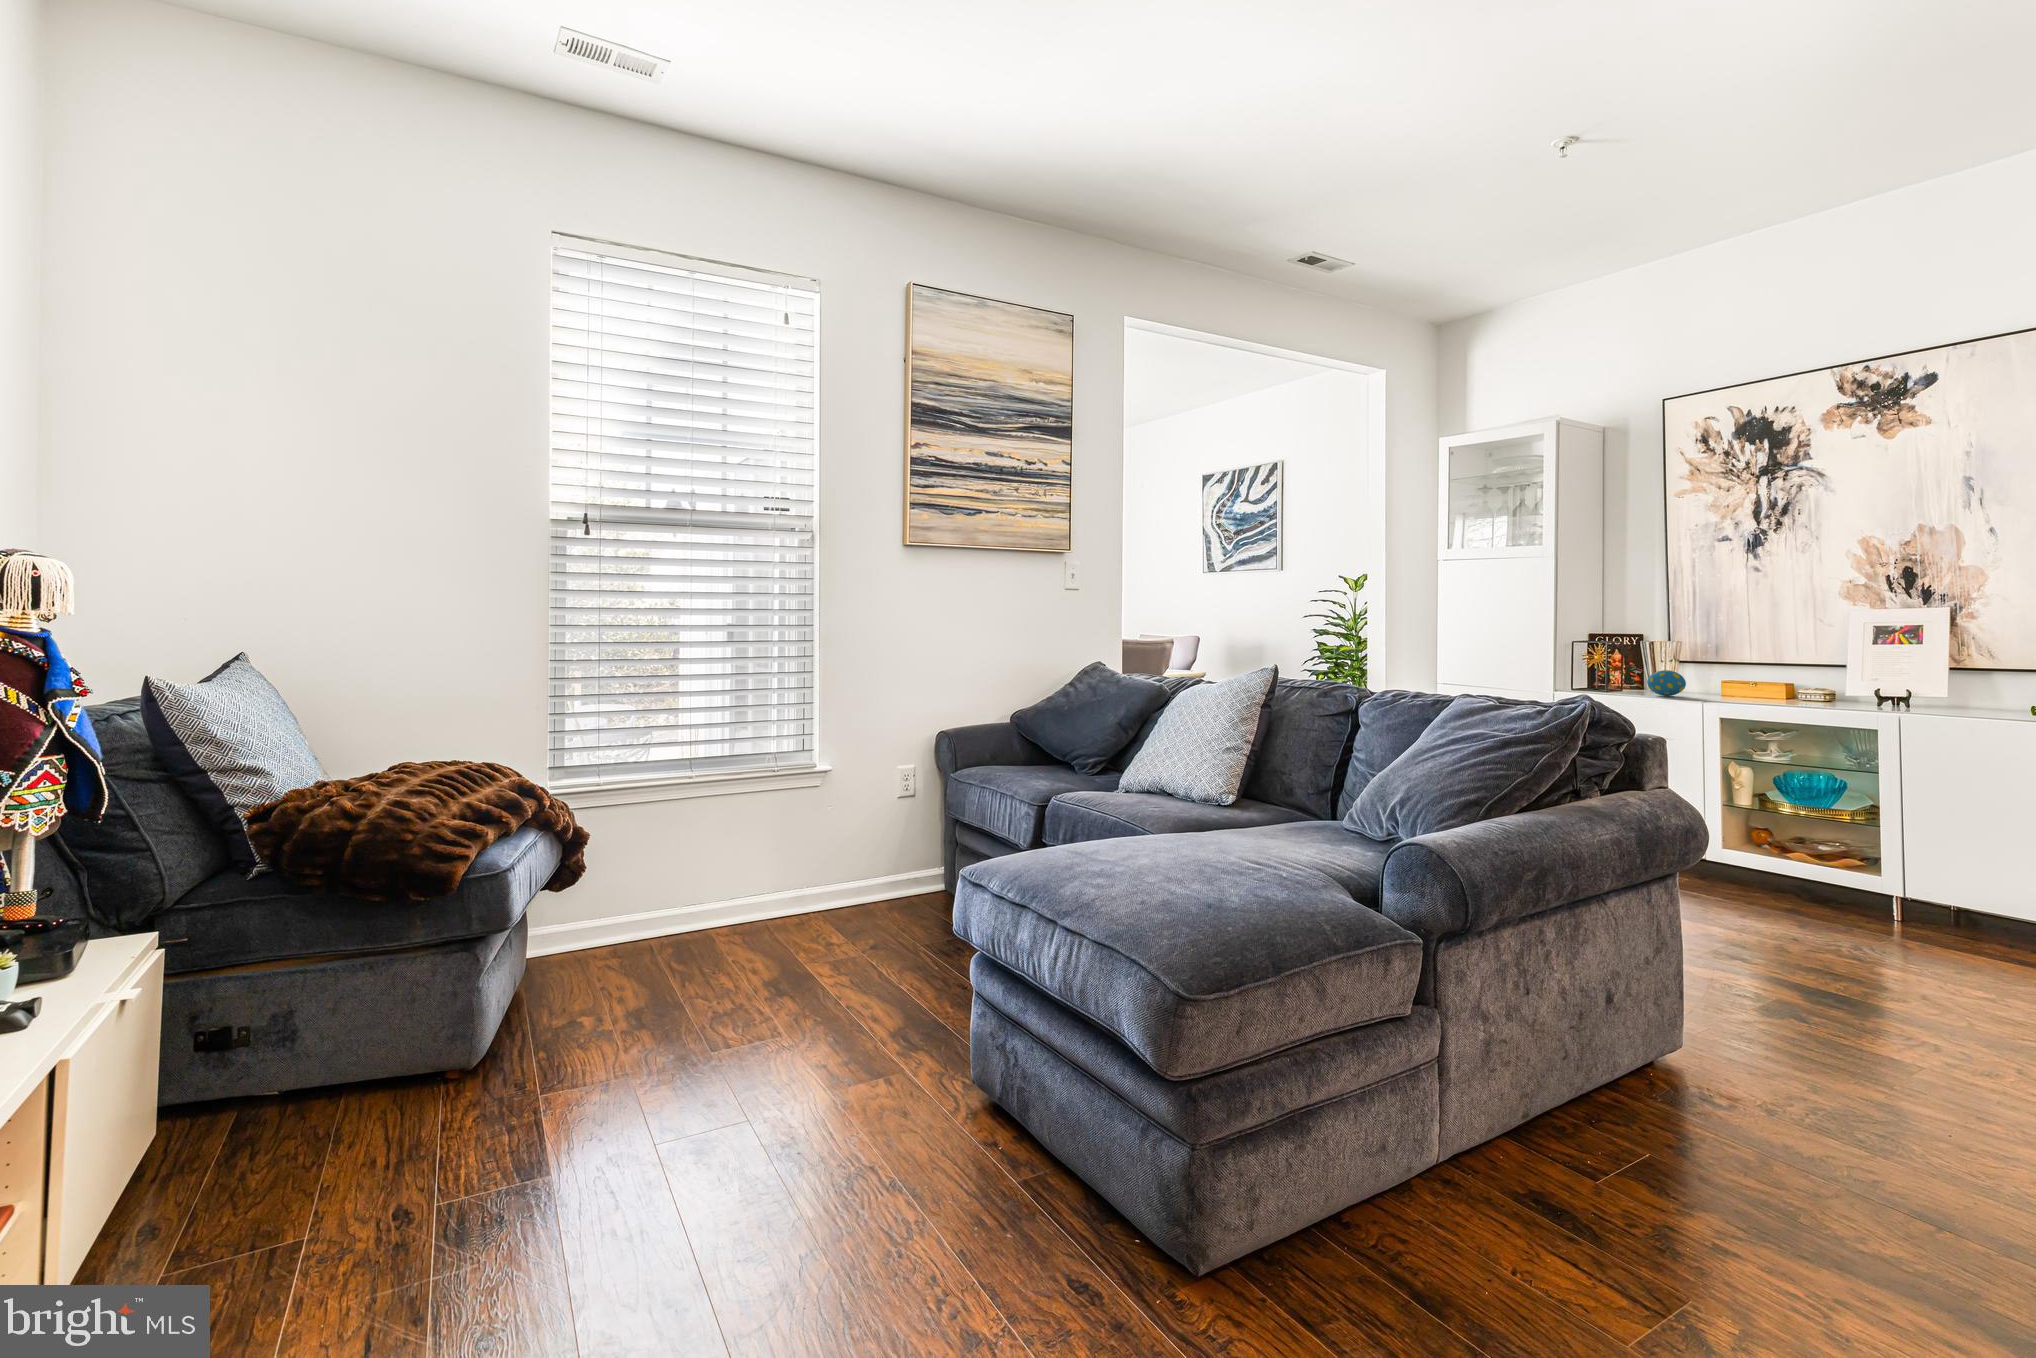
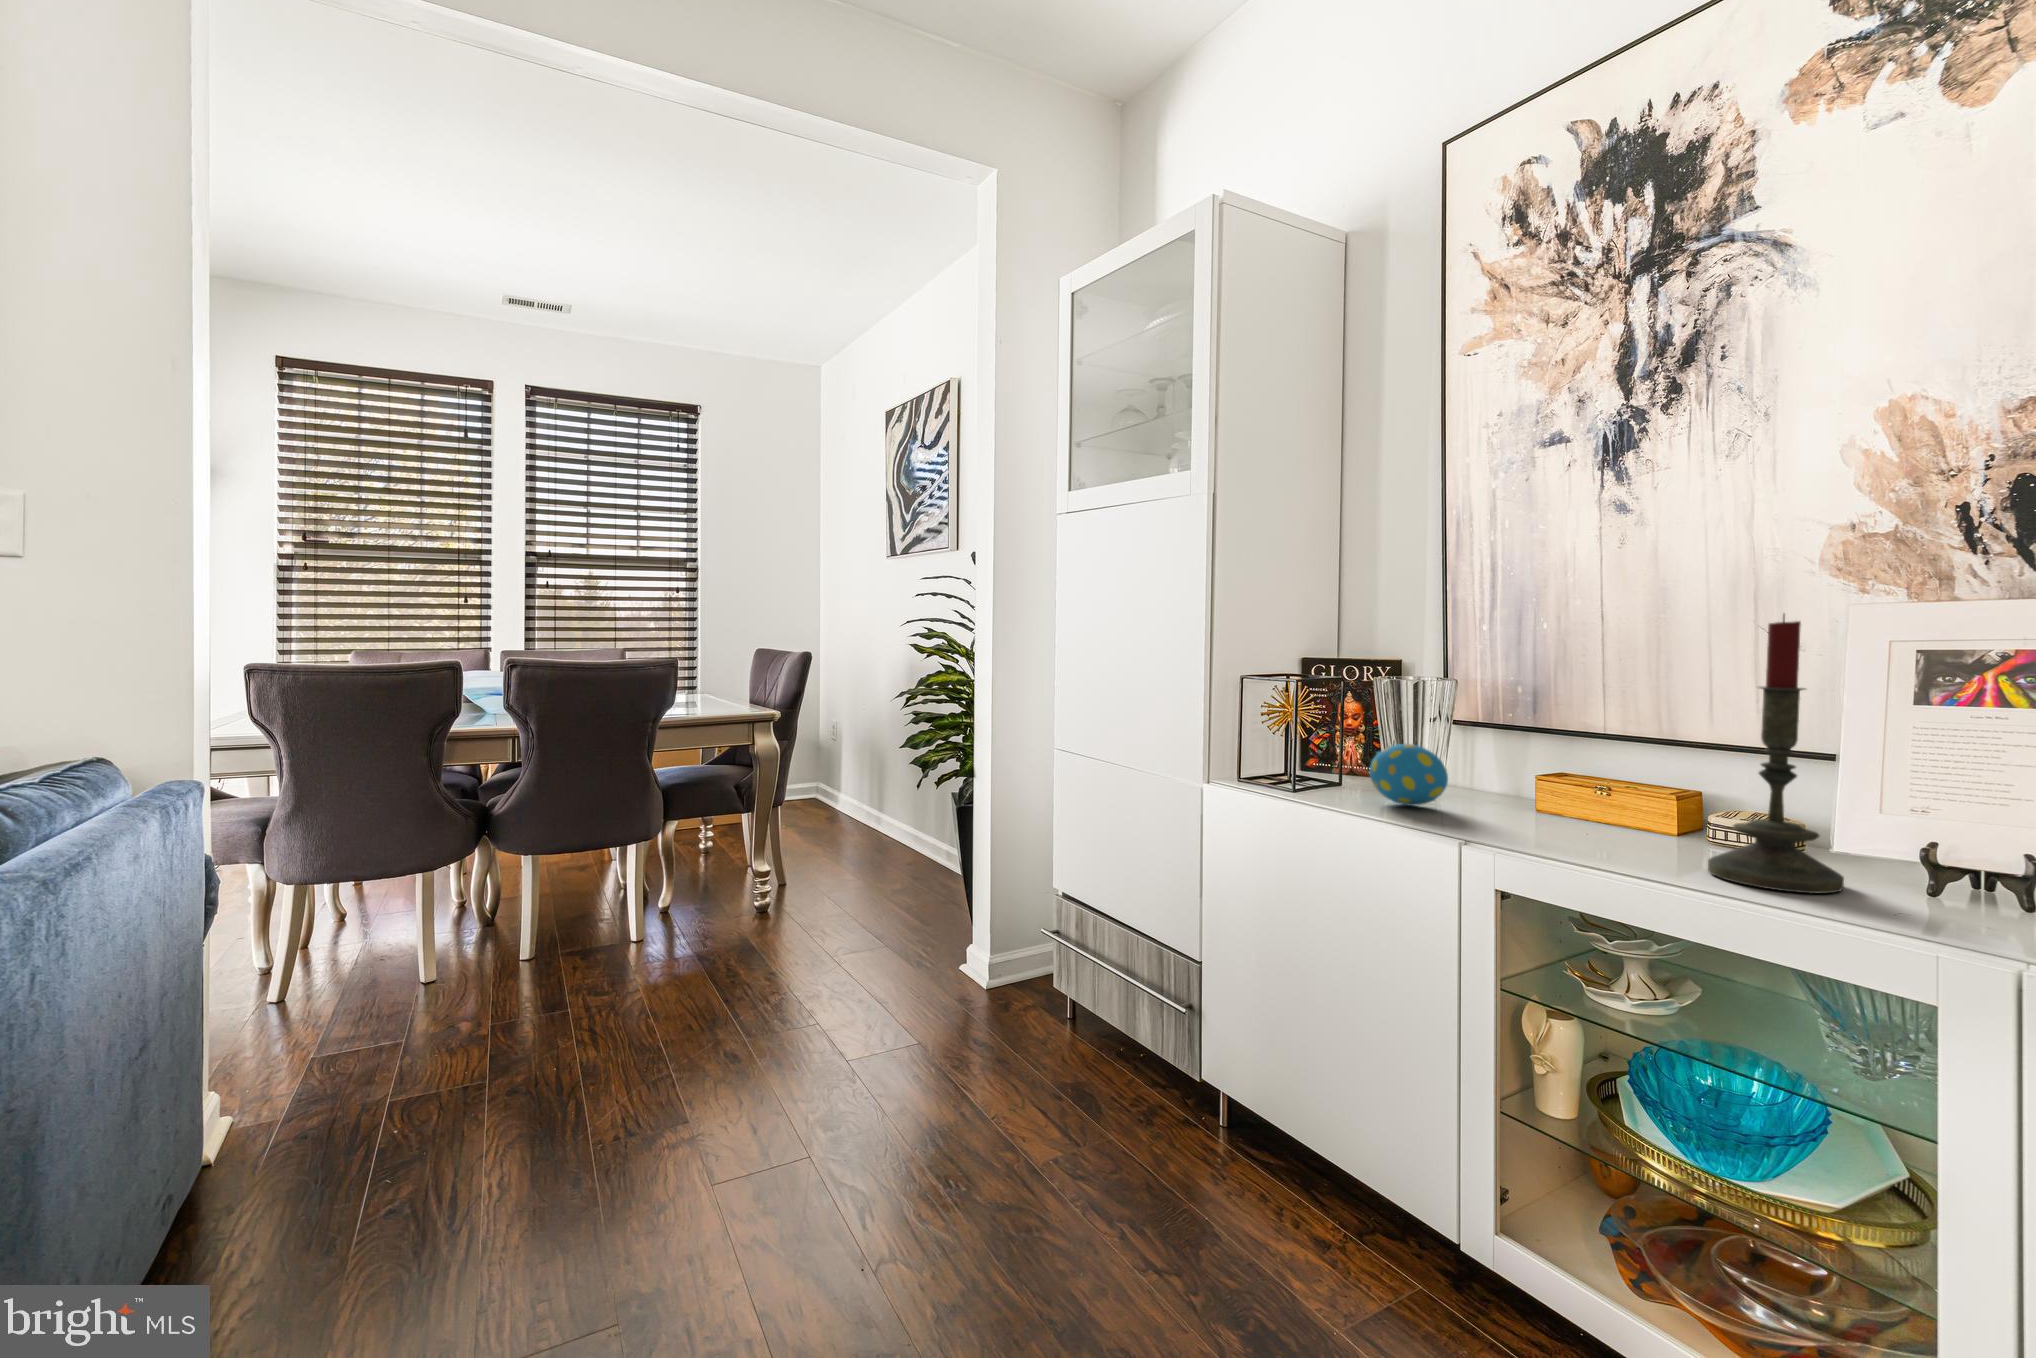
candle: none [1802,616,1849,707] -> present [1708,614,1844,893]

